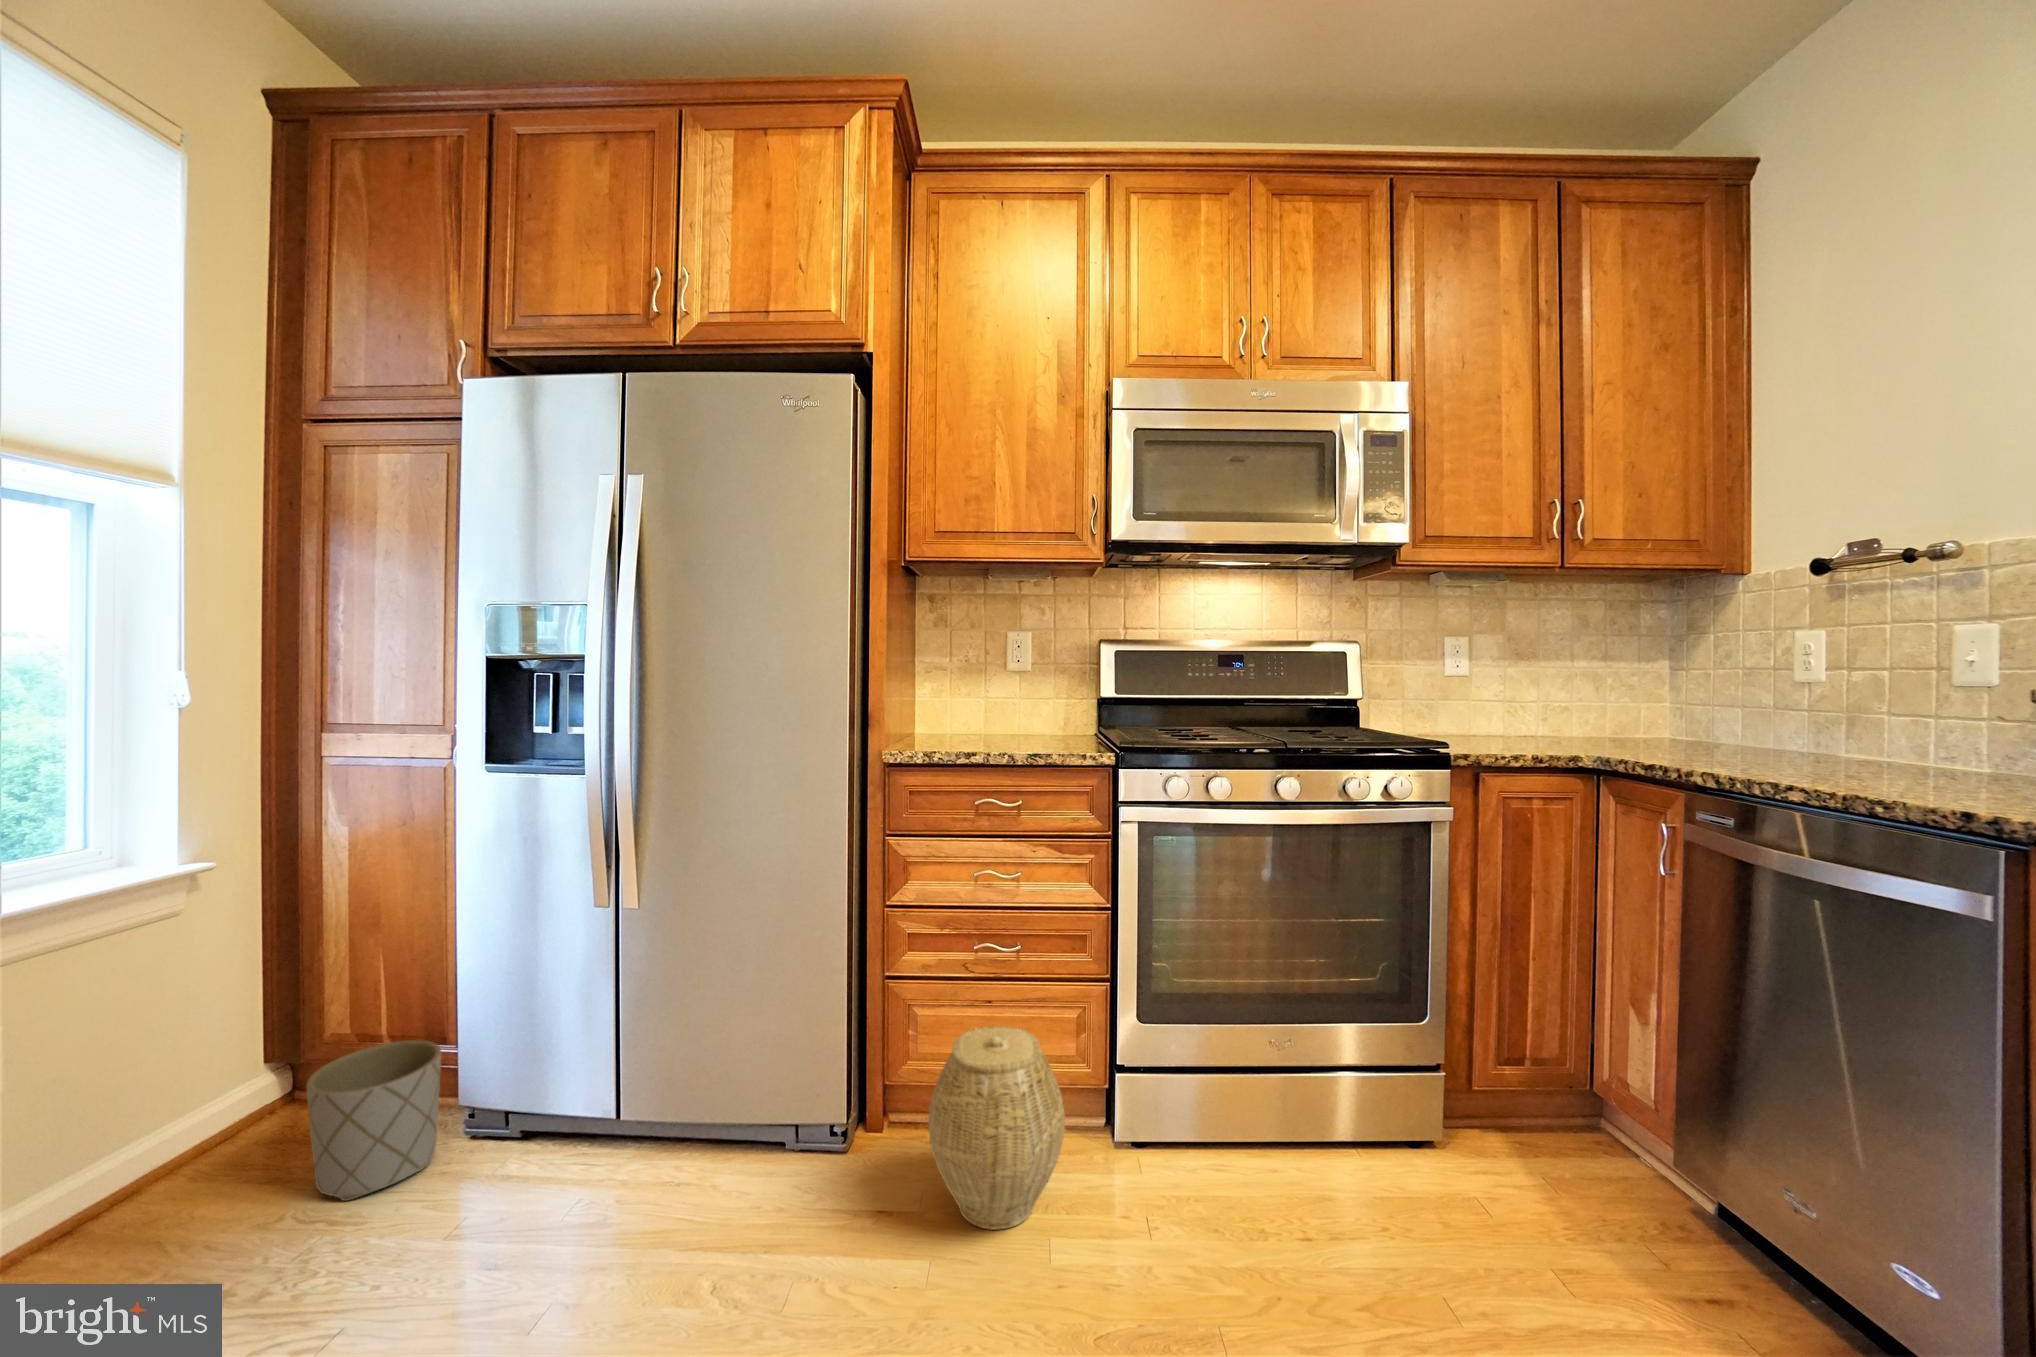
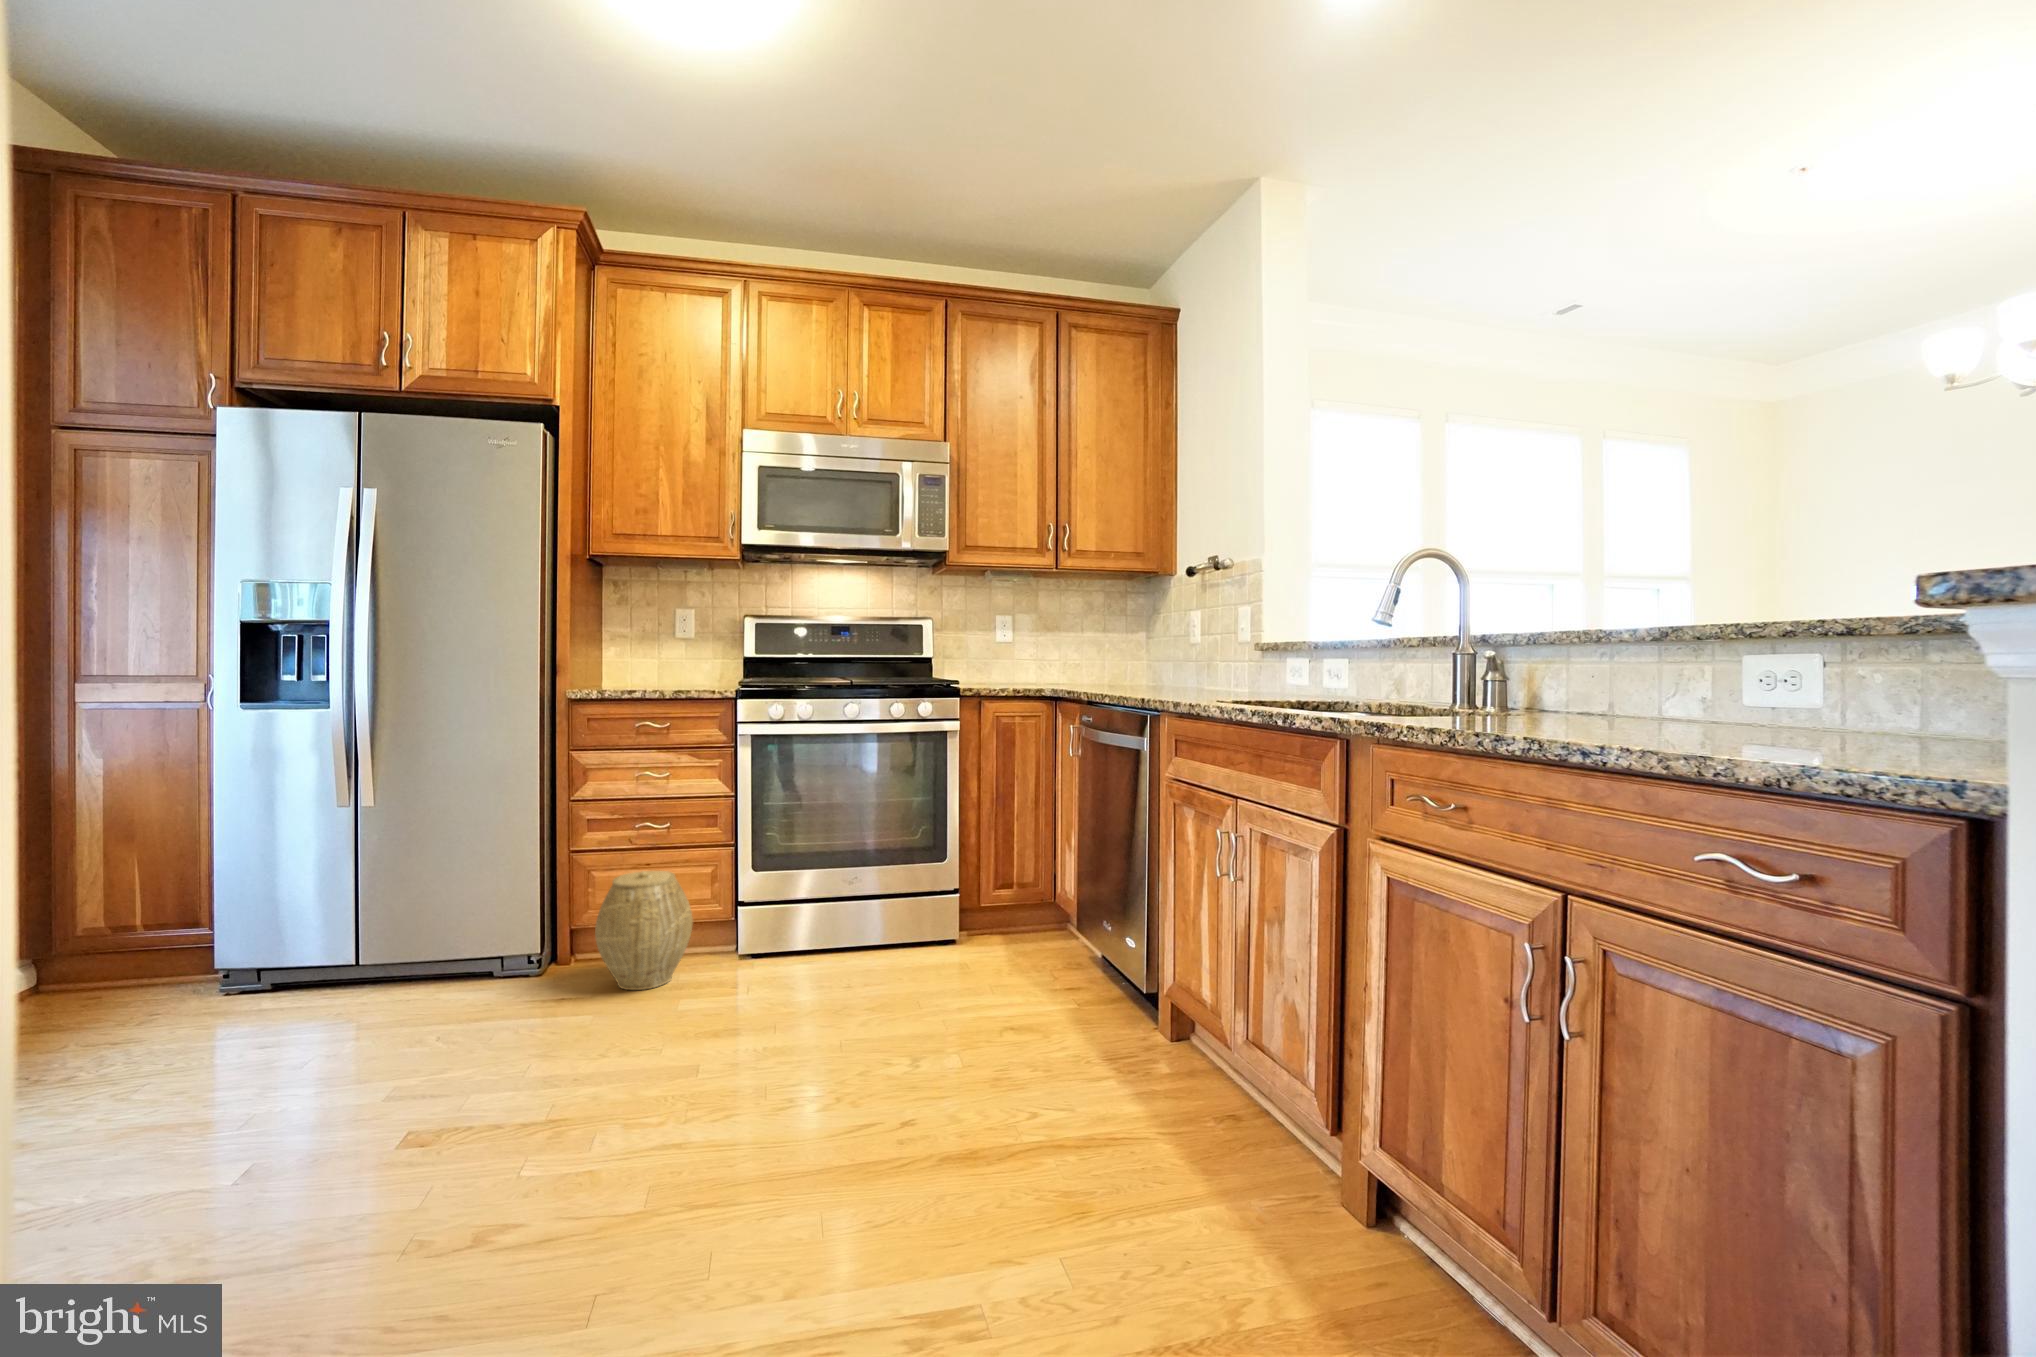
planter: present [306,1040,441,1201] -> none [86,915,198,1021]

